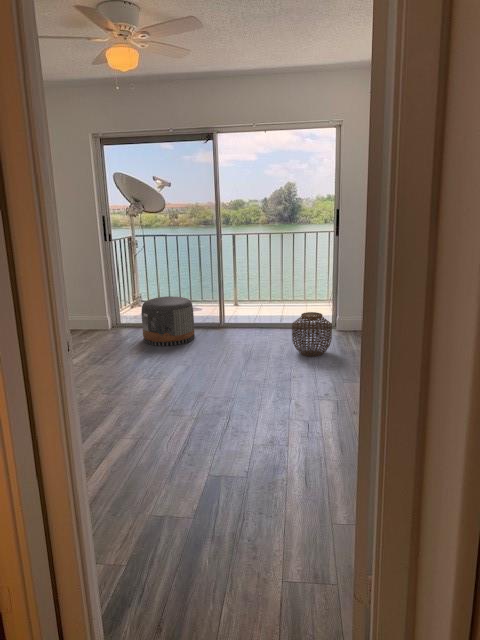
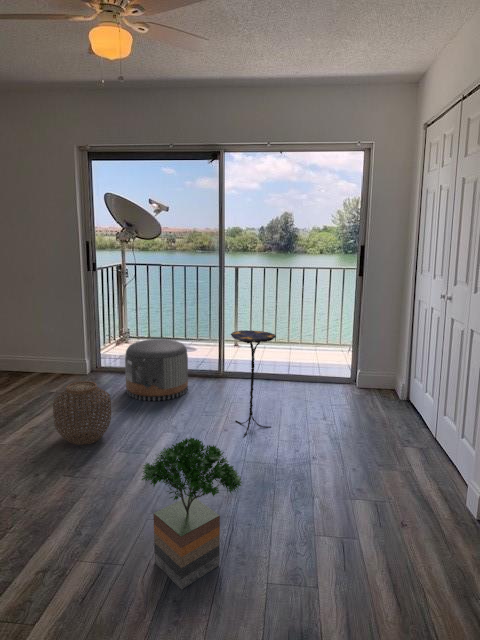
side table: none [226,281,263,364] -> present [231,330,276,435]
woven basket: present [292,312,332,357] -> present [53,381,111,445]
potted tree: none [164,345,233,441] -> present [141,438,242,590]

